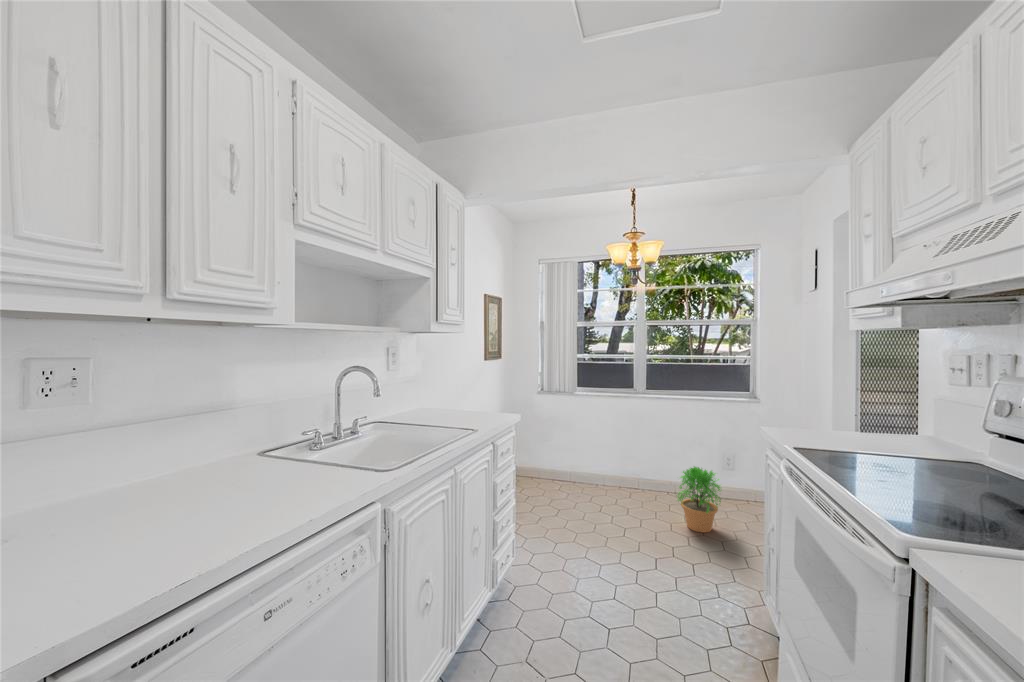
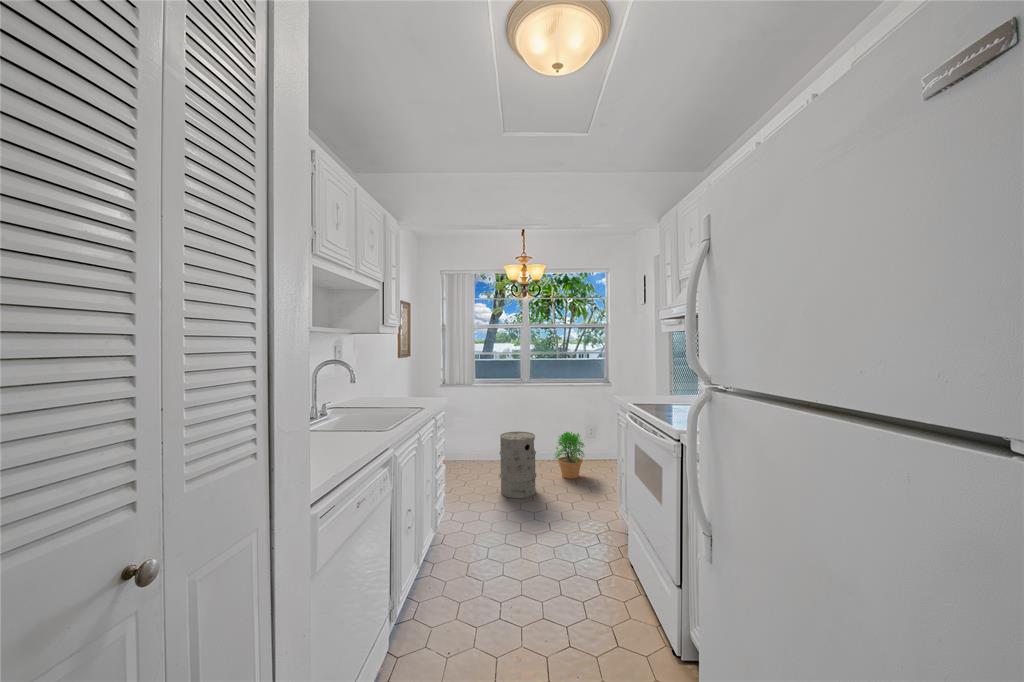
trash can: none [597,461,647,553] -> present [500,432,537,498]

